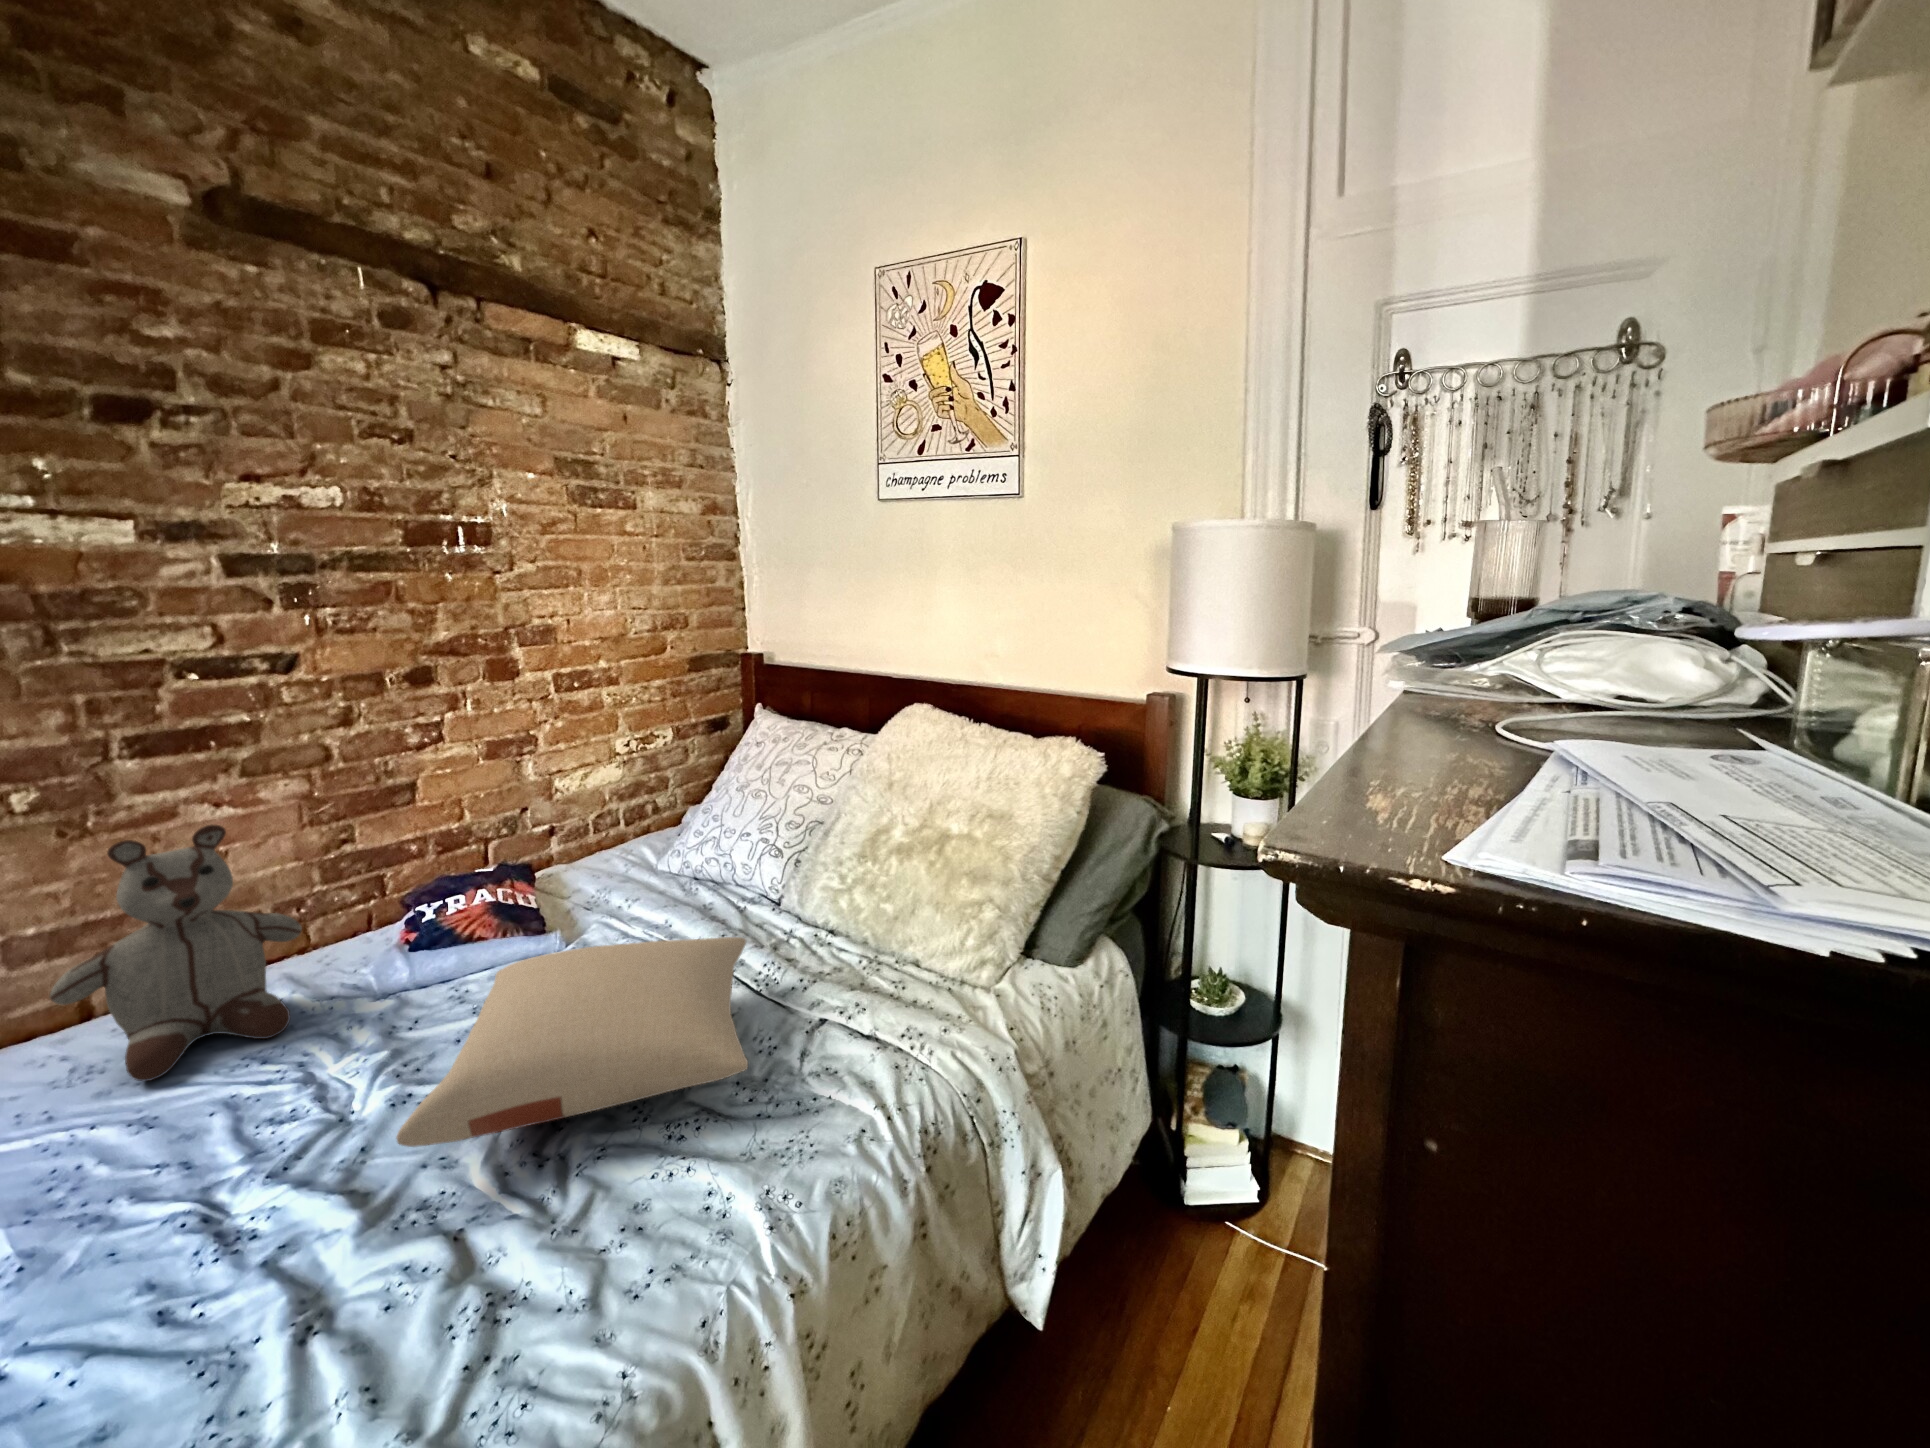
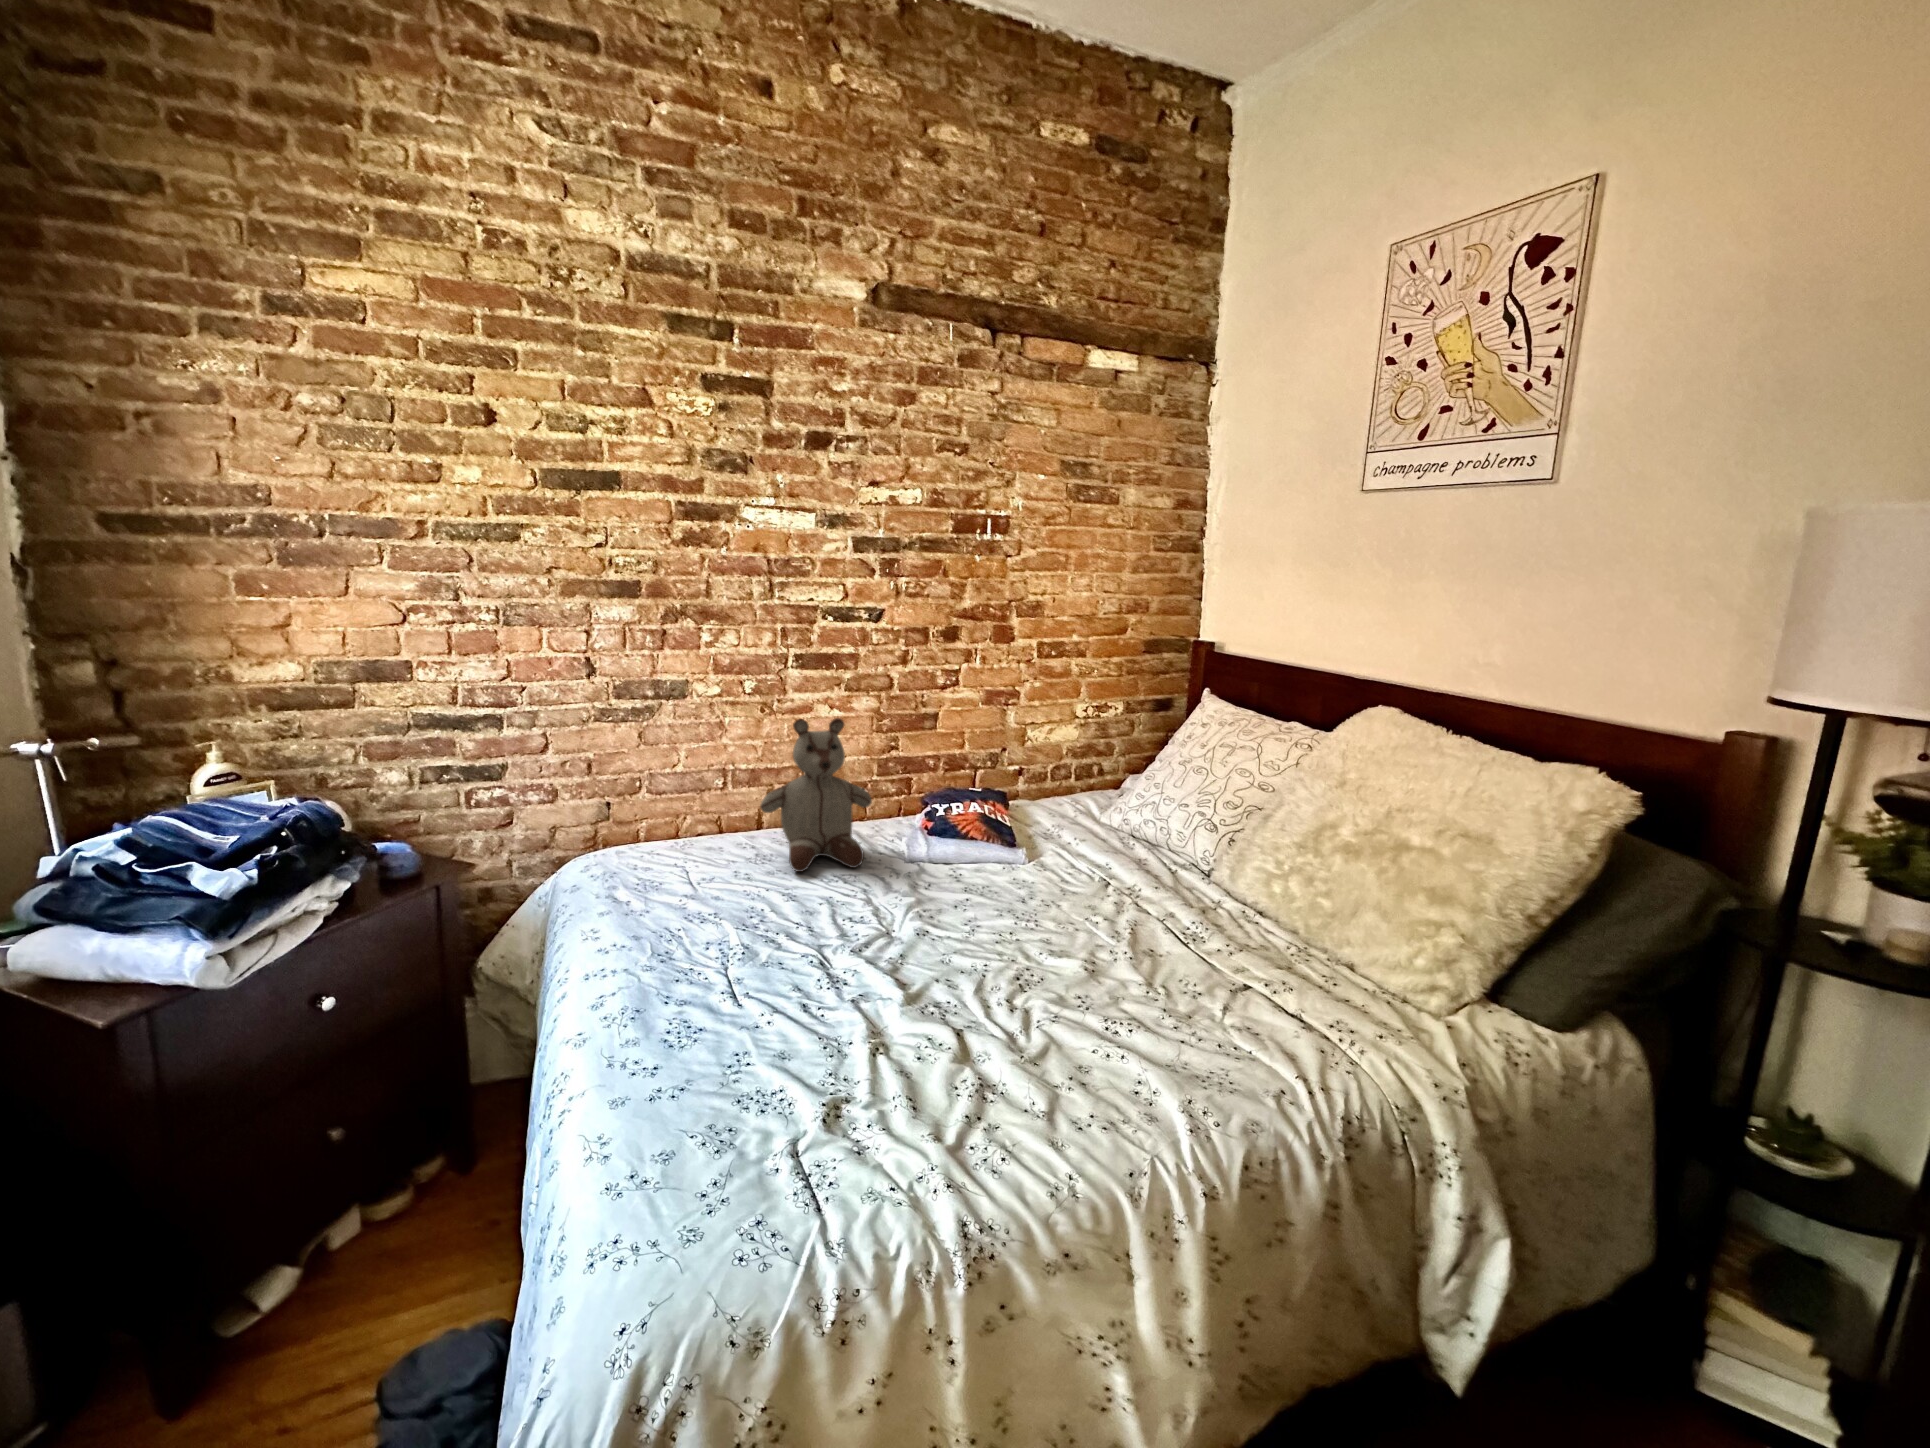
pillow: present [396,937,748,1147] -> none [939,857,1183,991]

